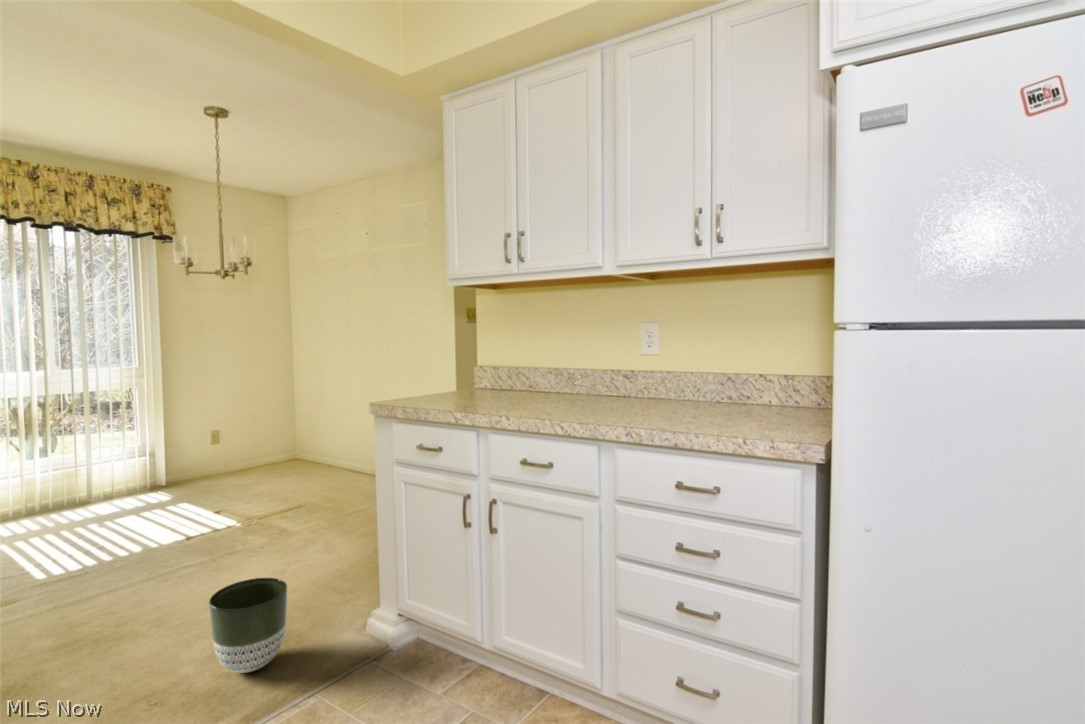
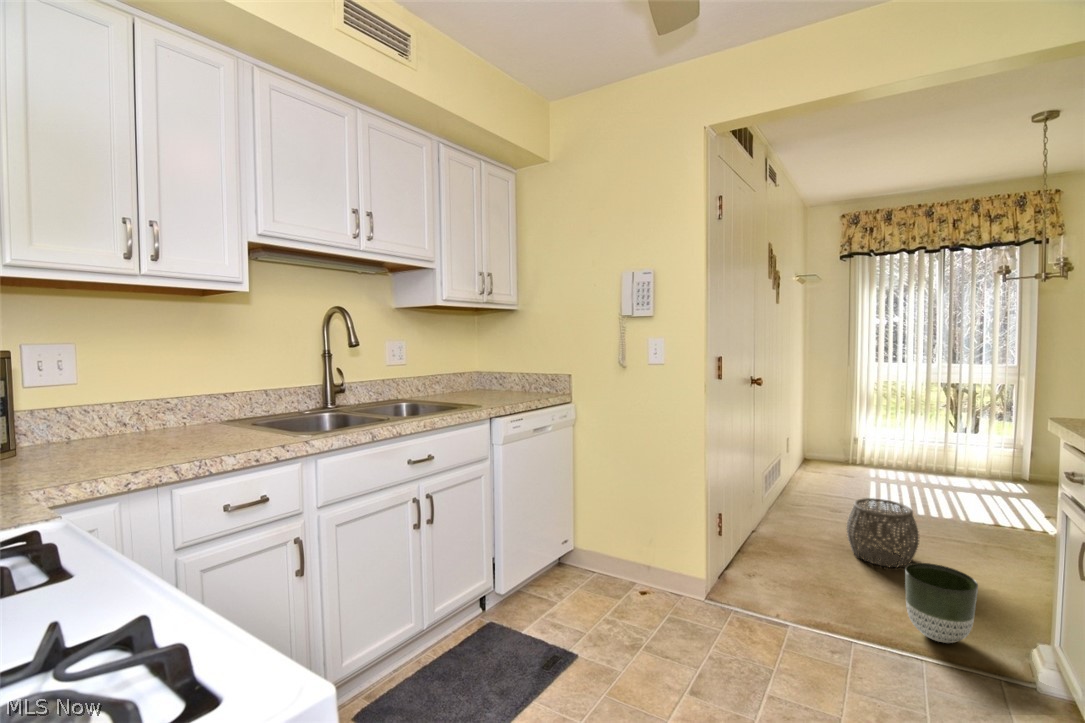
woven basket: none [47,543,157,645] -> present [847,498,919,567]

